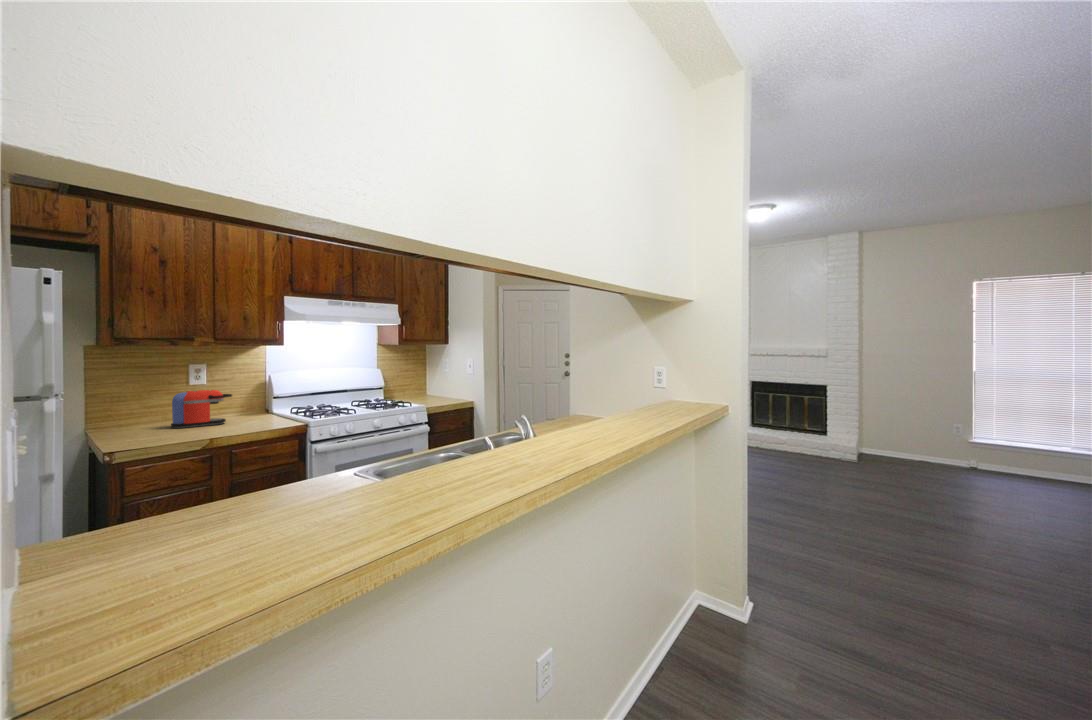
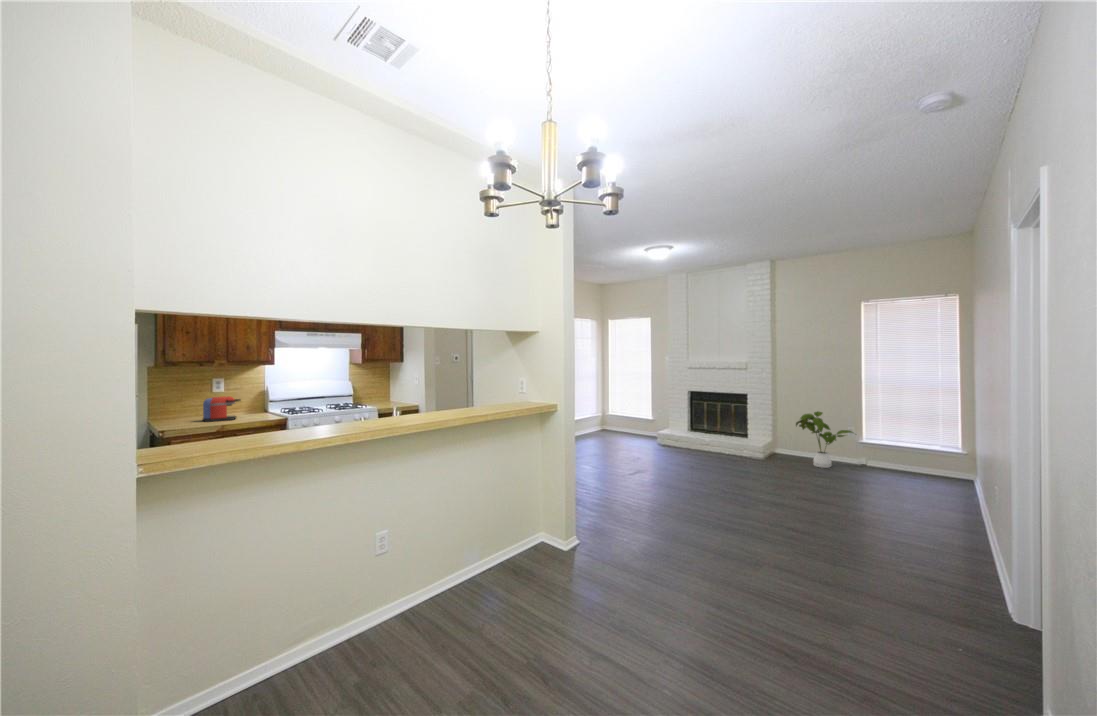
house plant: none [892,404,974,469] -> present [796,411,853,468]

